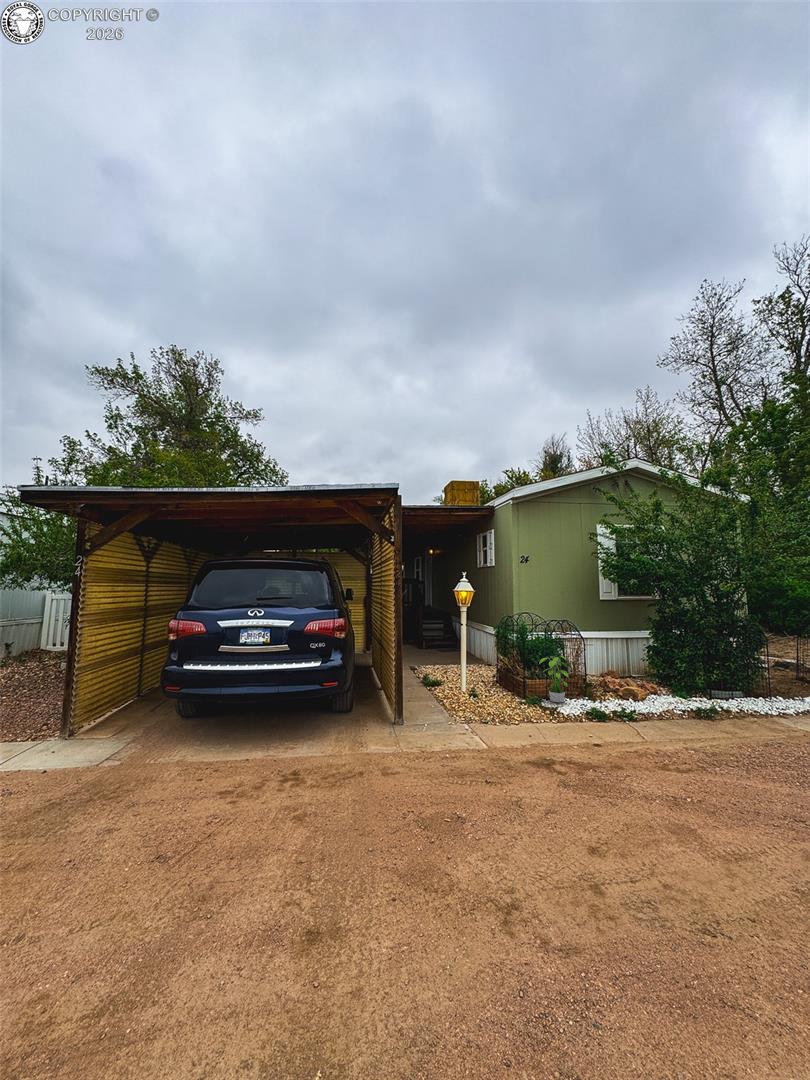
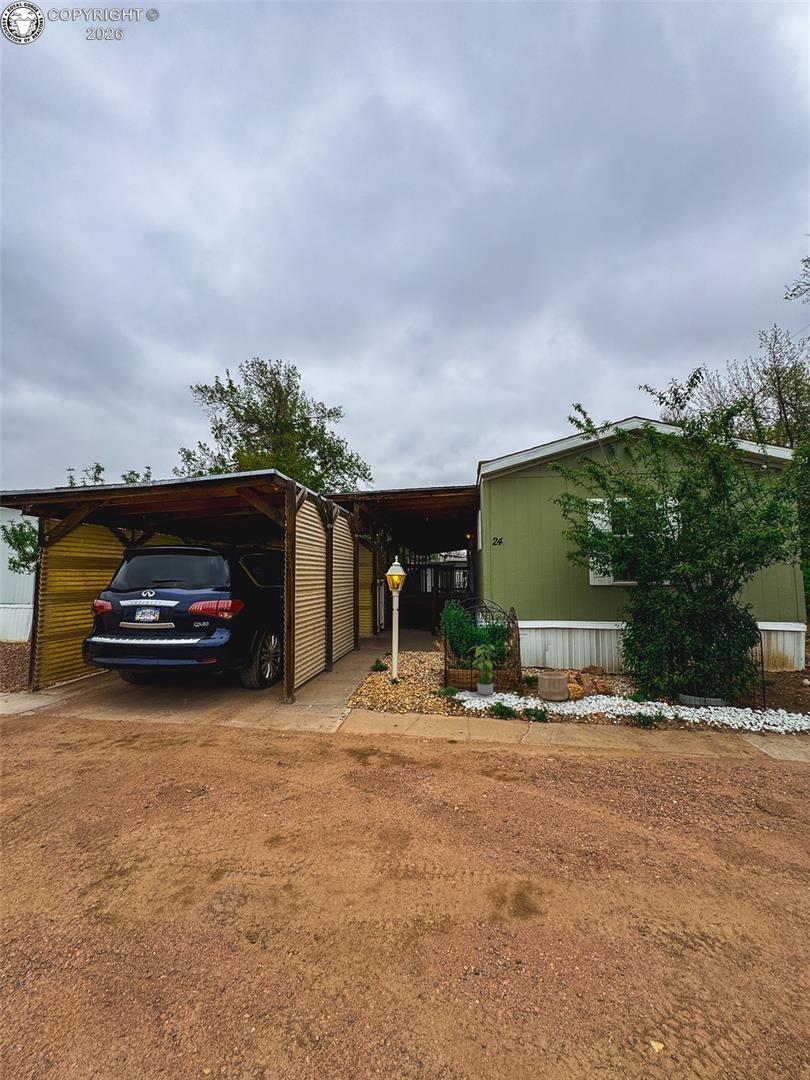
wooden bucket: none [601,678,630,702] -> present [537,672,568,700]

